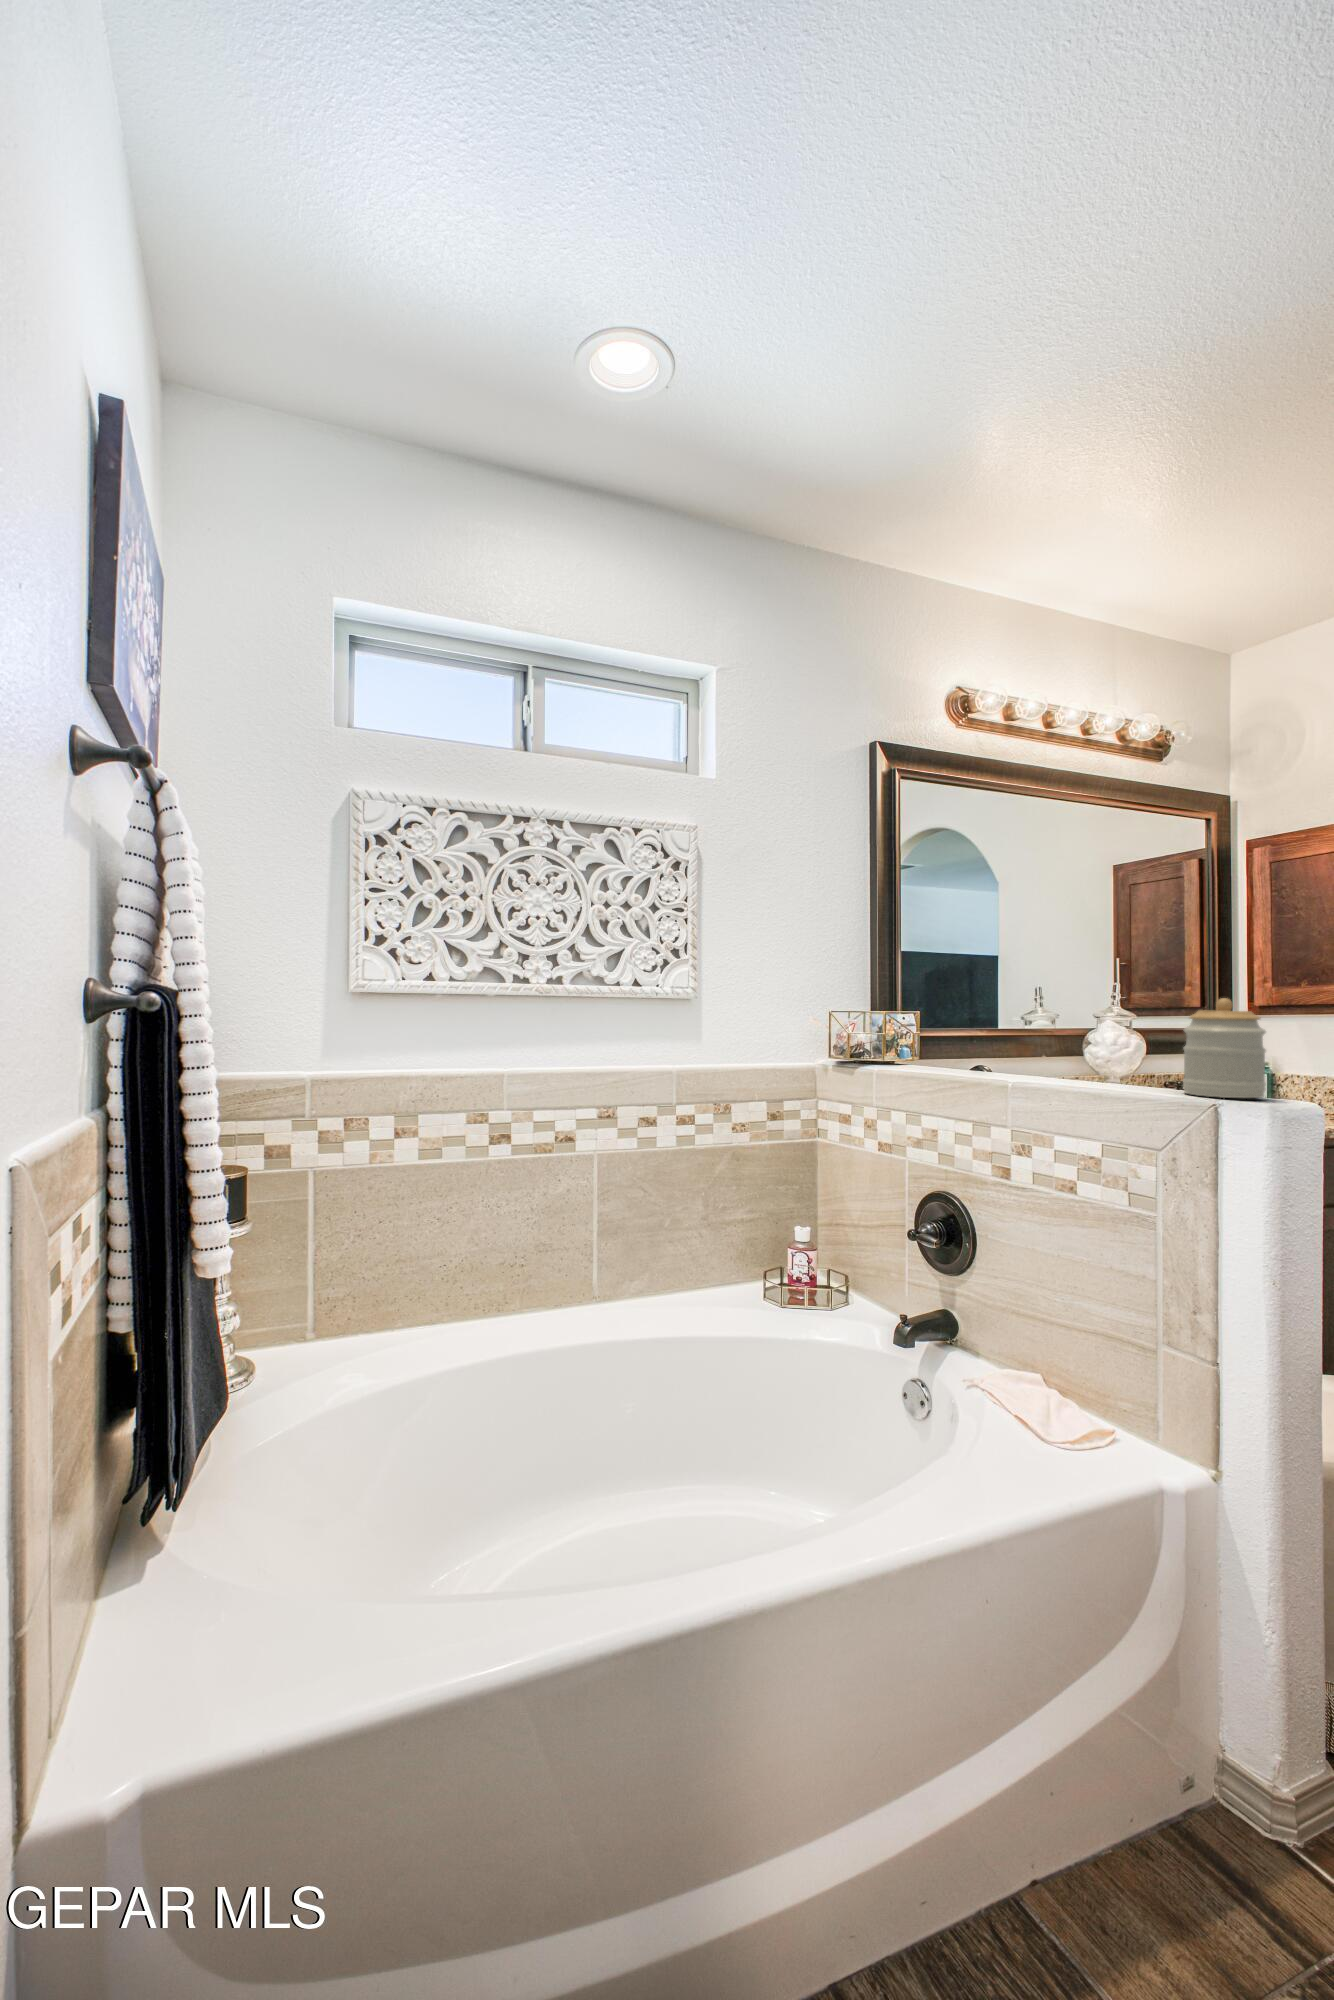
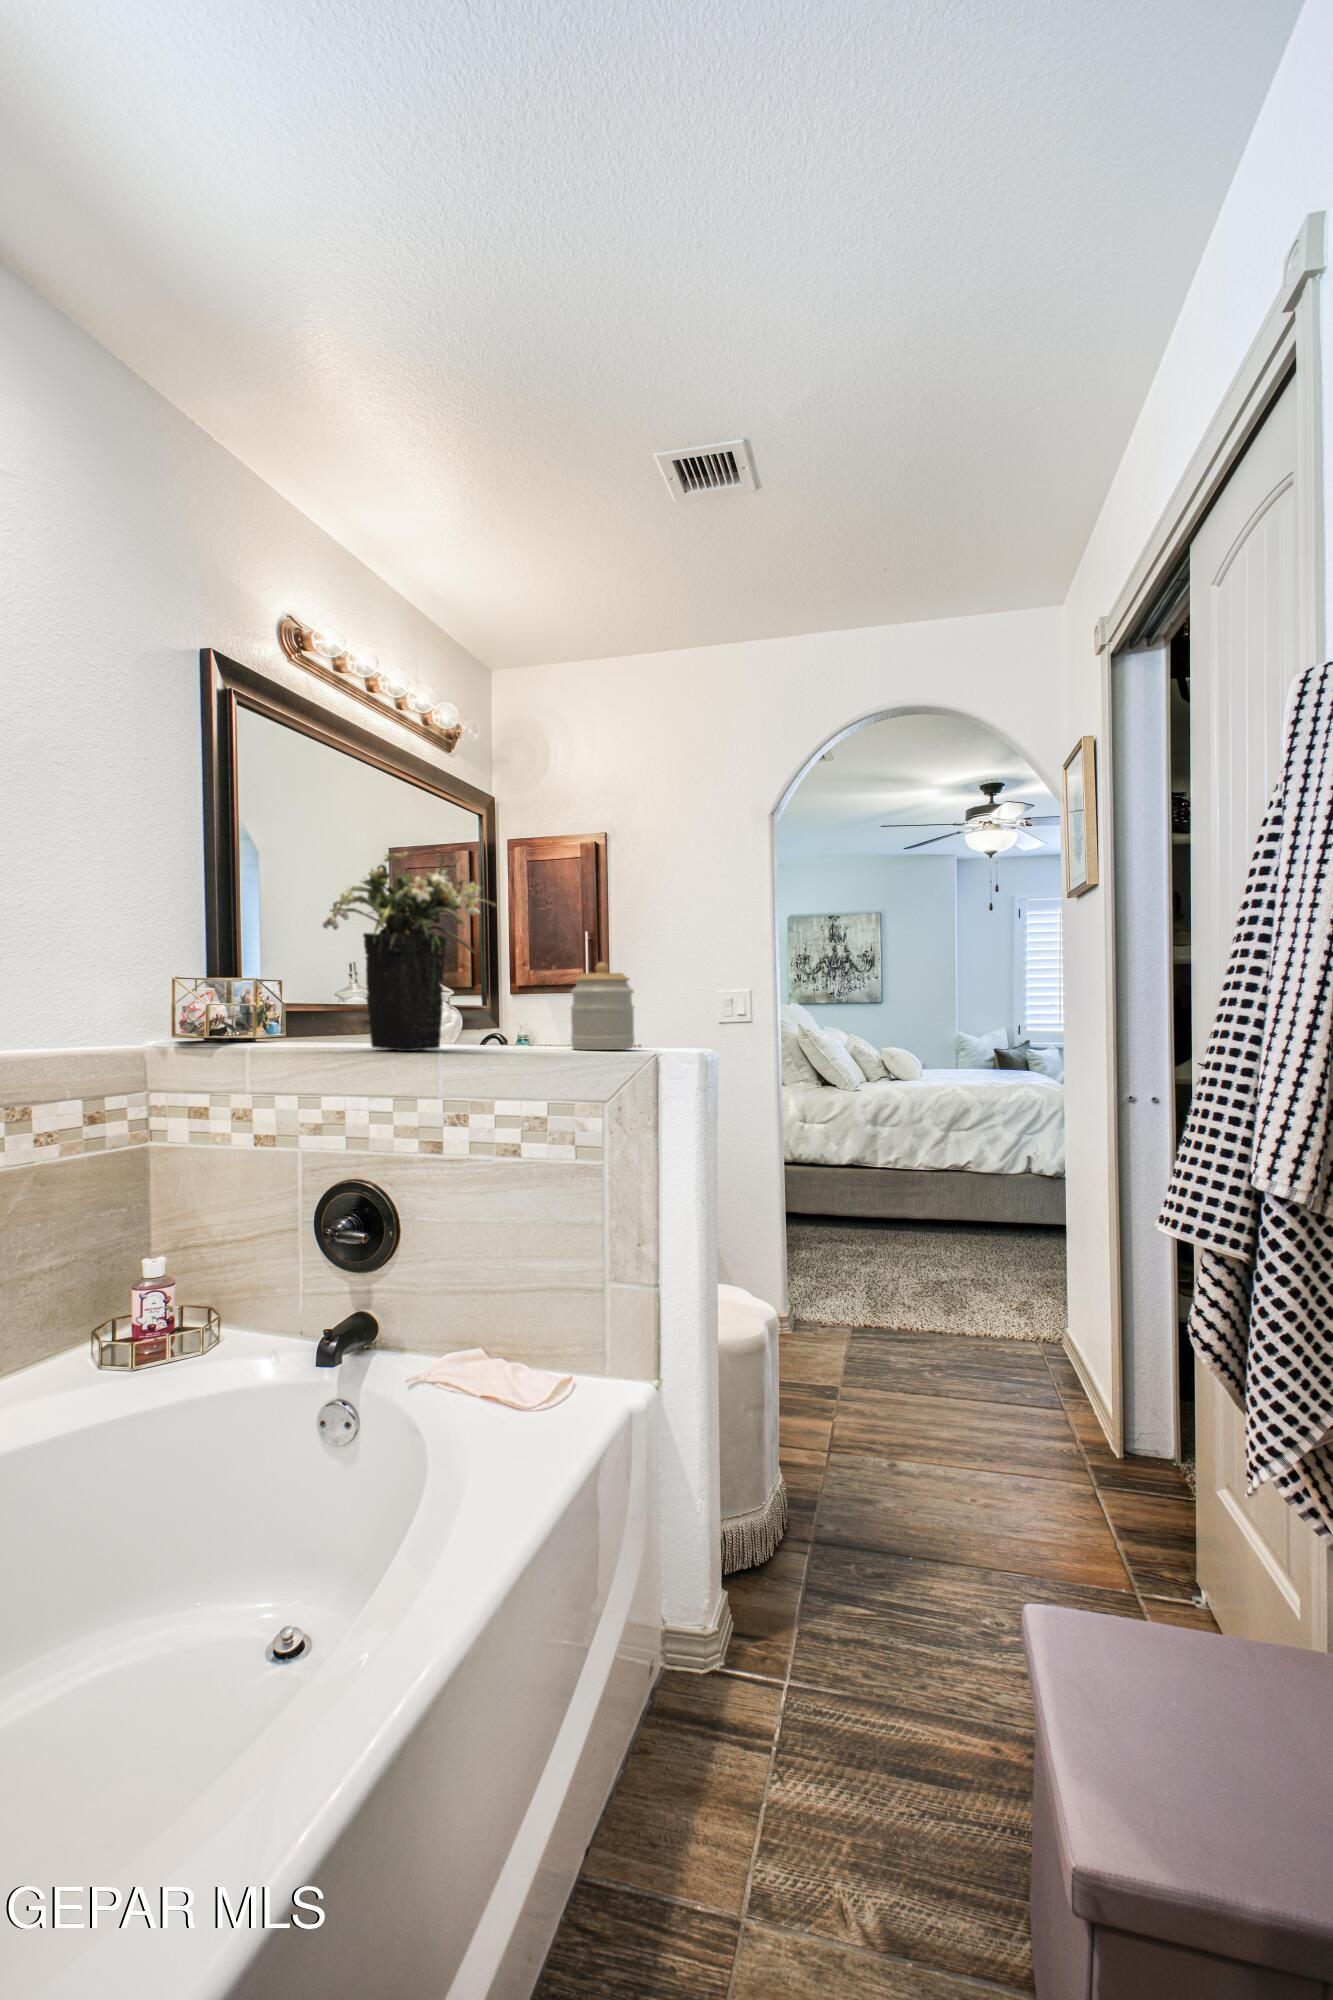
flower arrangement: none [899,895,1062,1082] -> present [323,852,496,1051]

